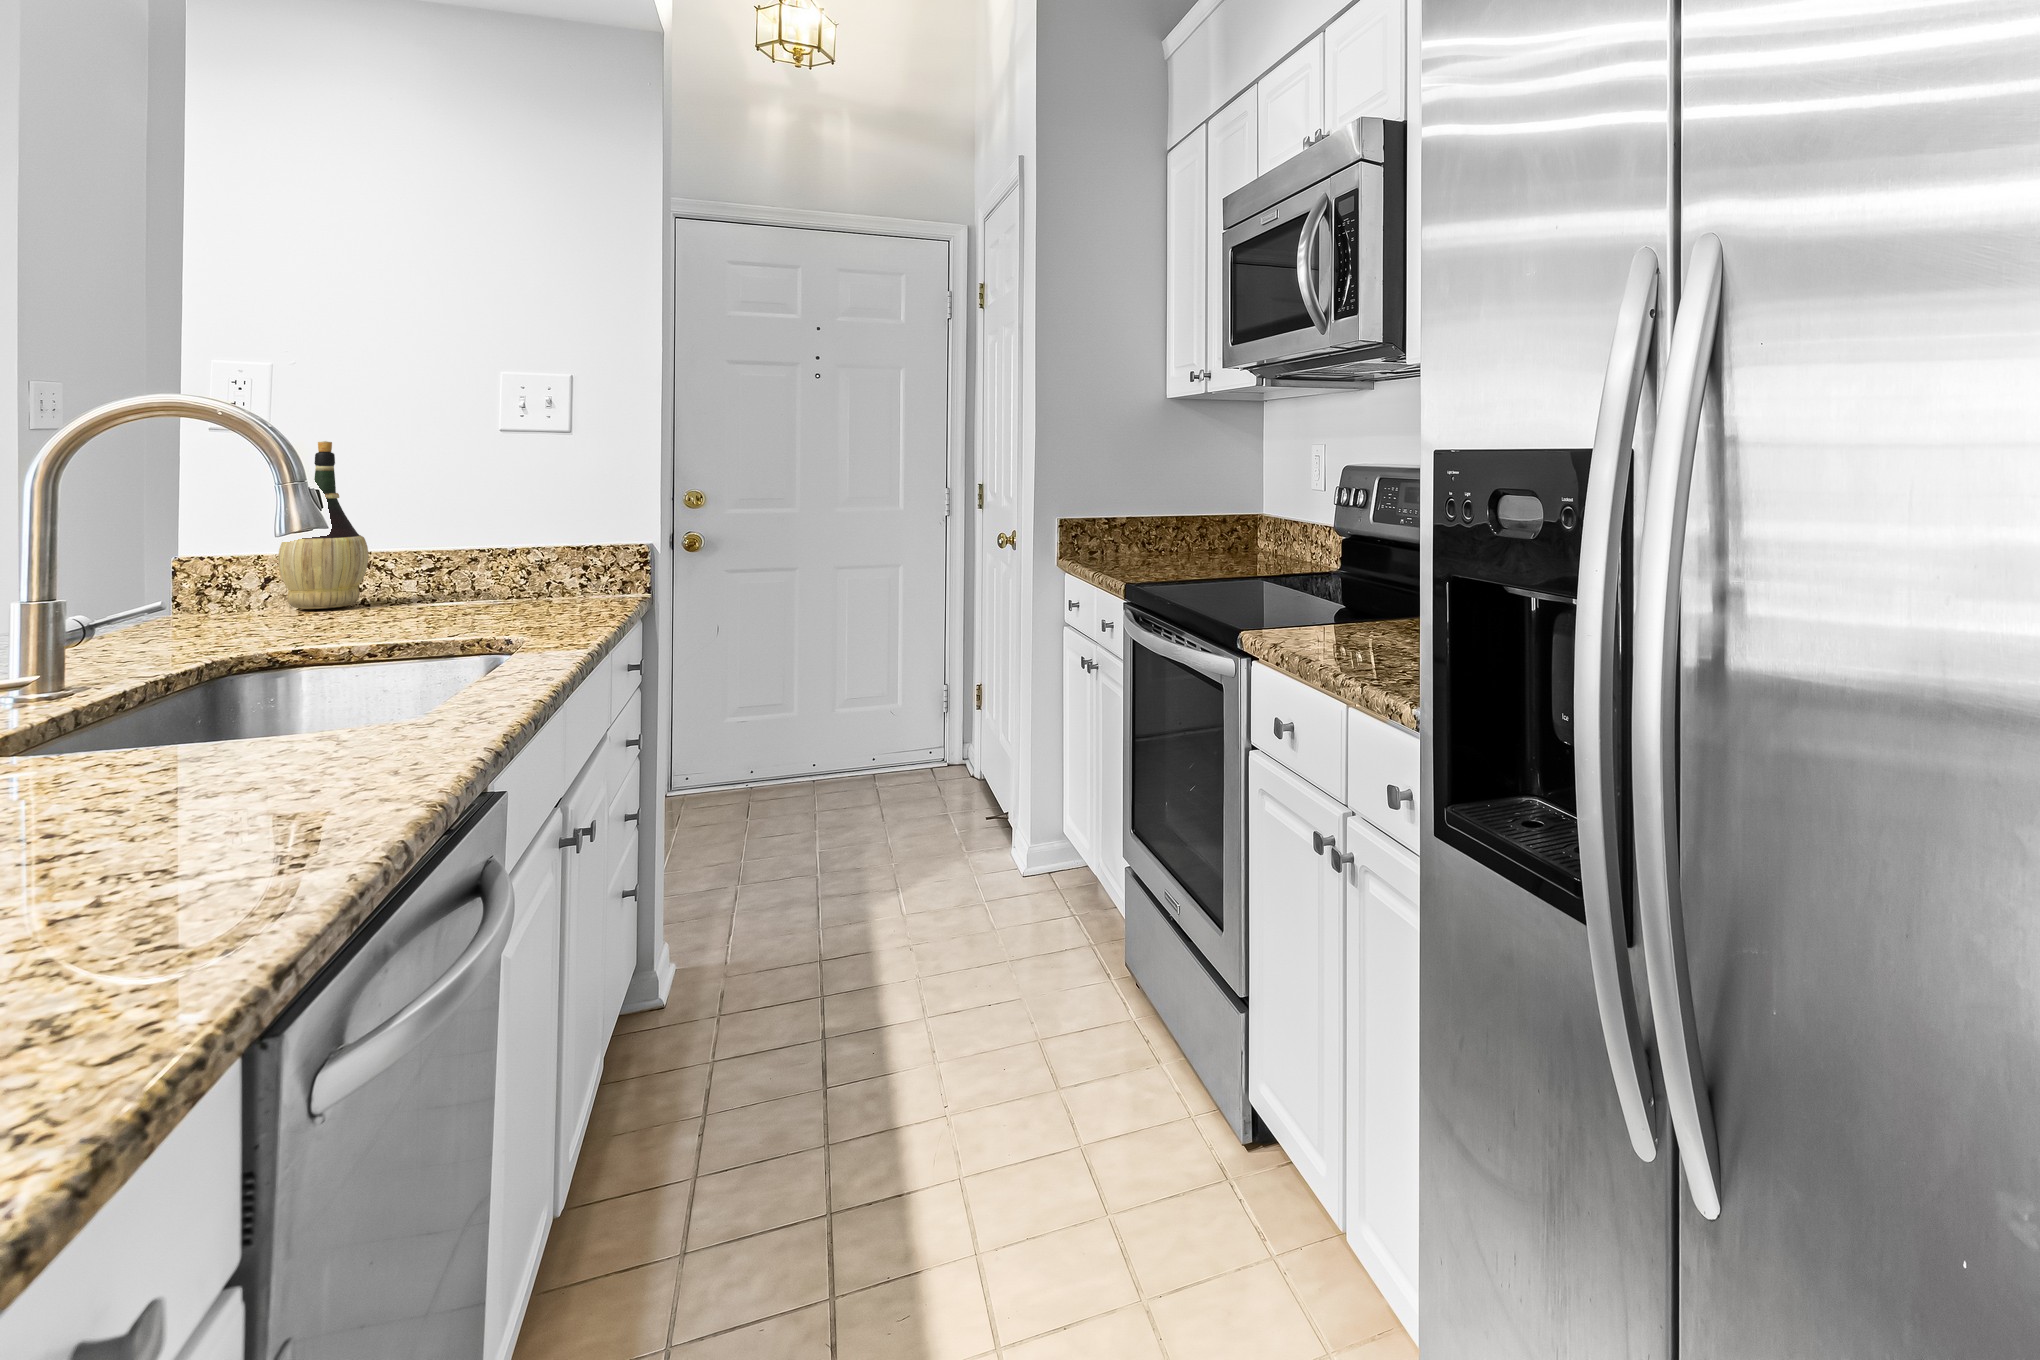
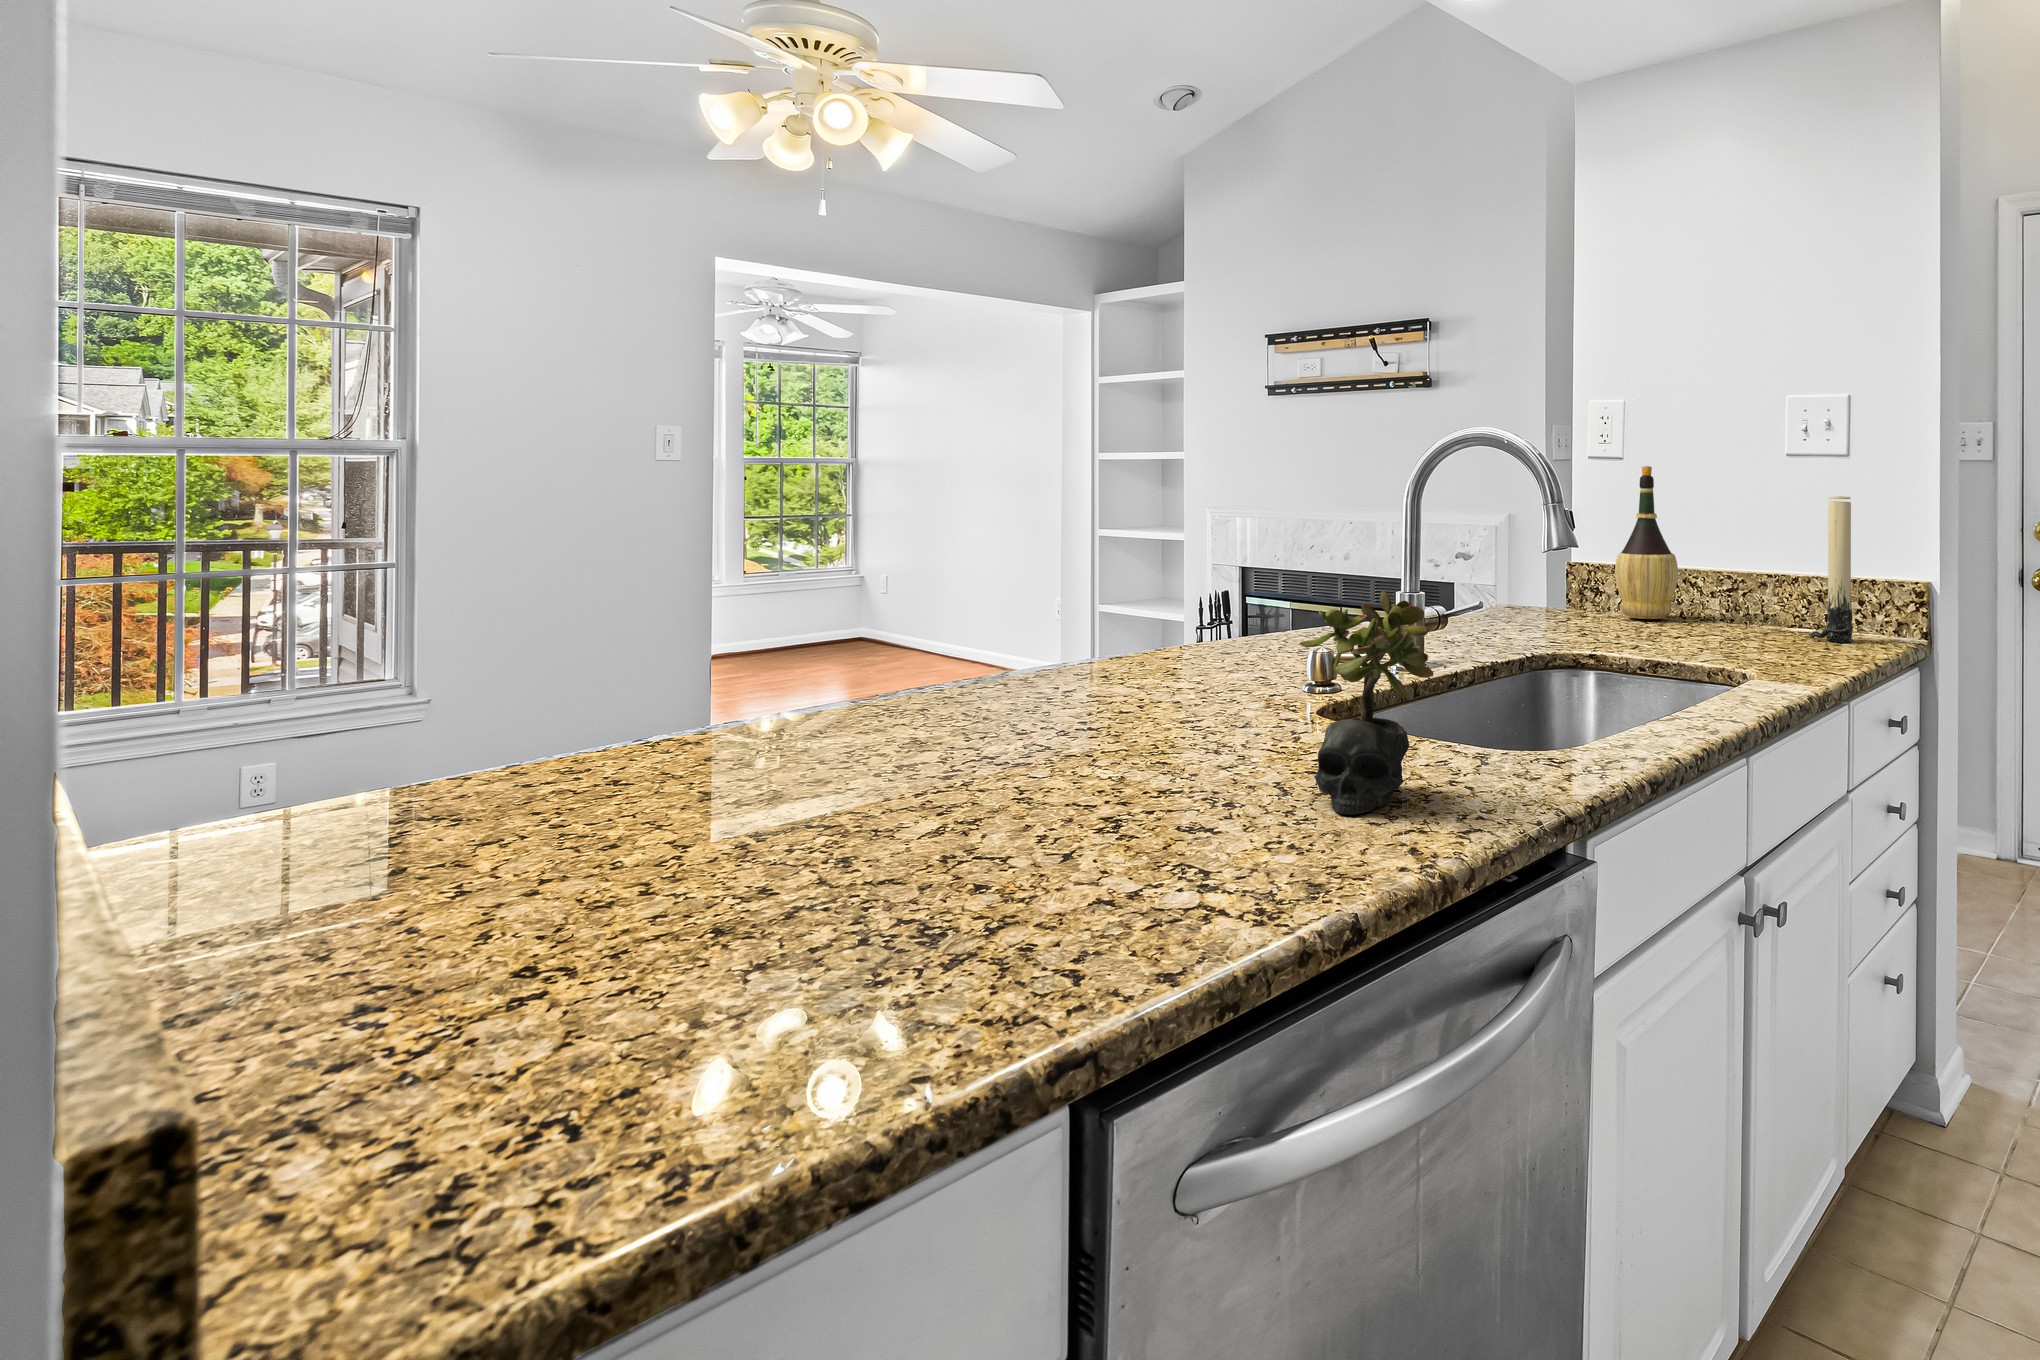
candle: none [541,471,586,605] -> present [1810,496,1853,642]
succulent plant: none [125,582,338,818] -> present [1300,591,1433,815]

